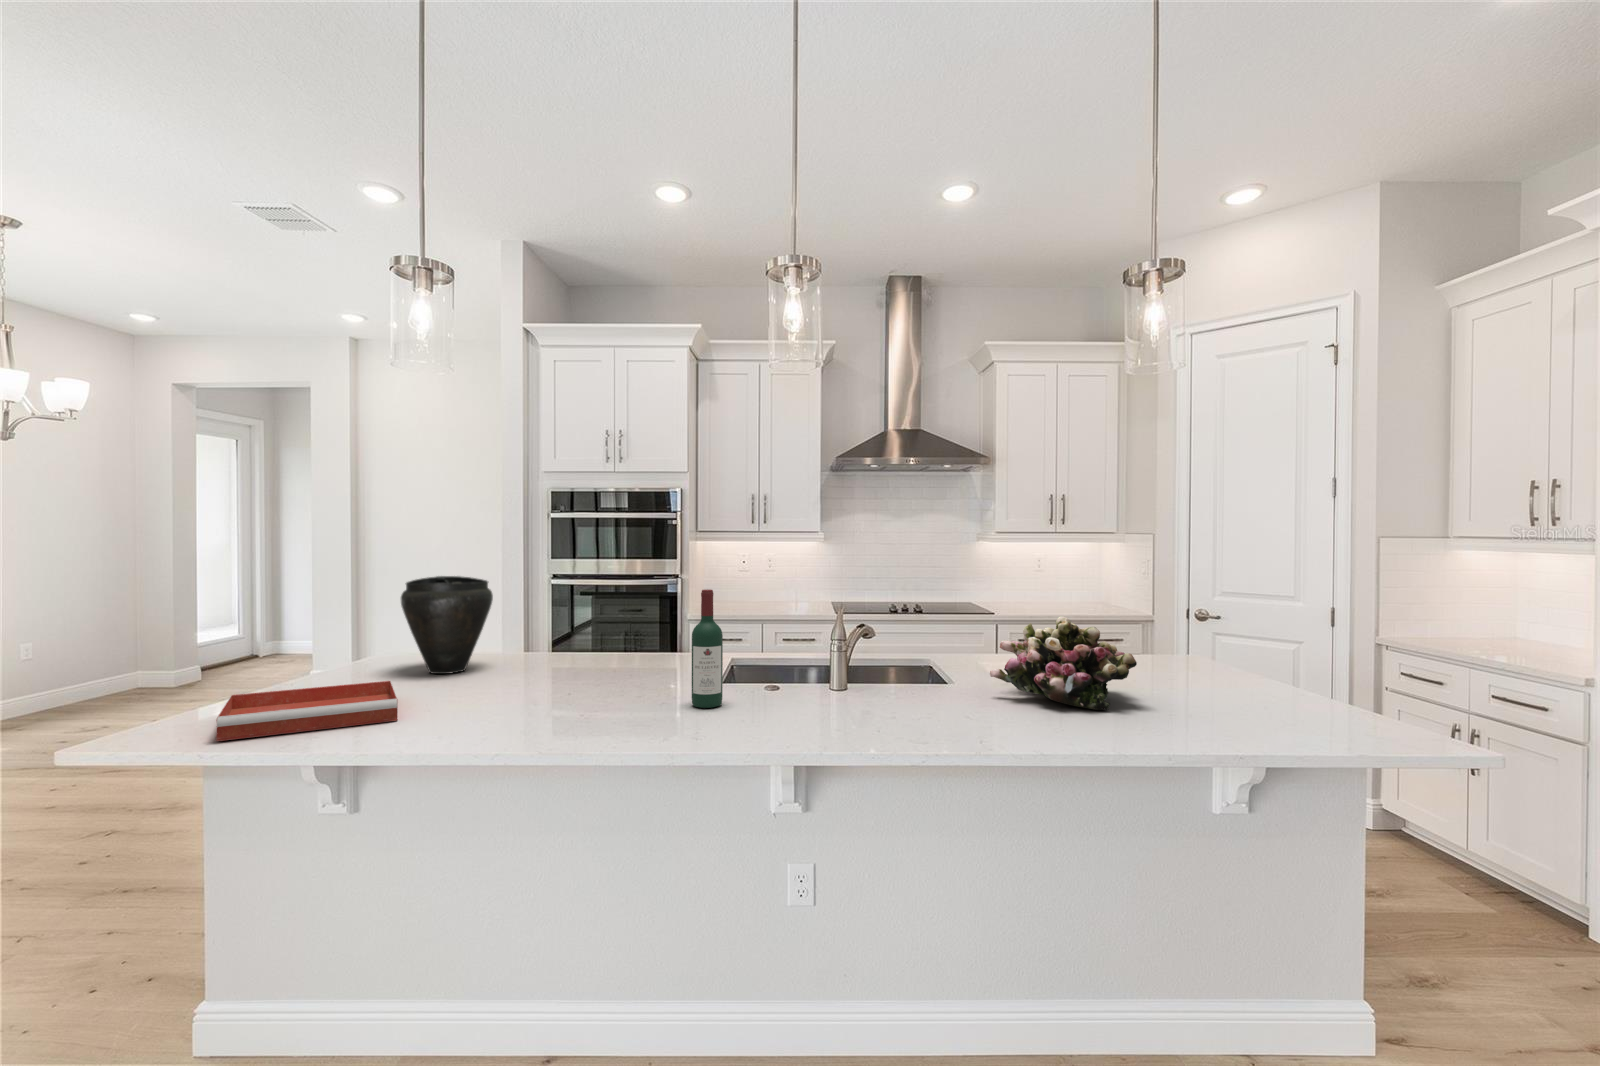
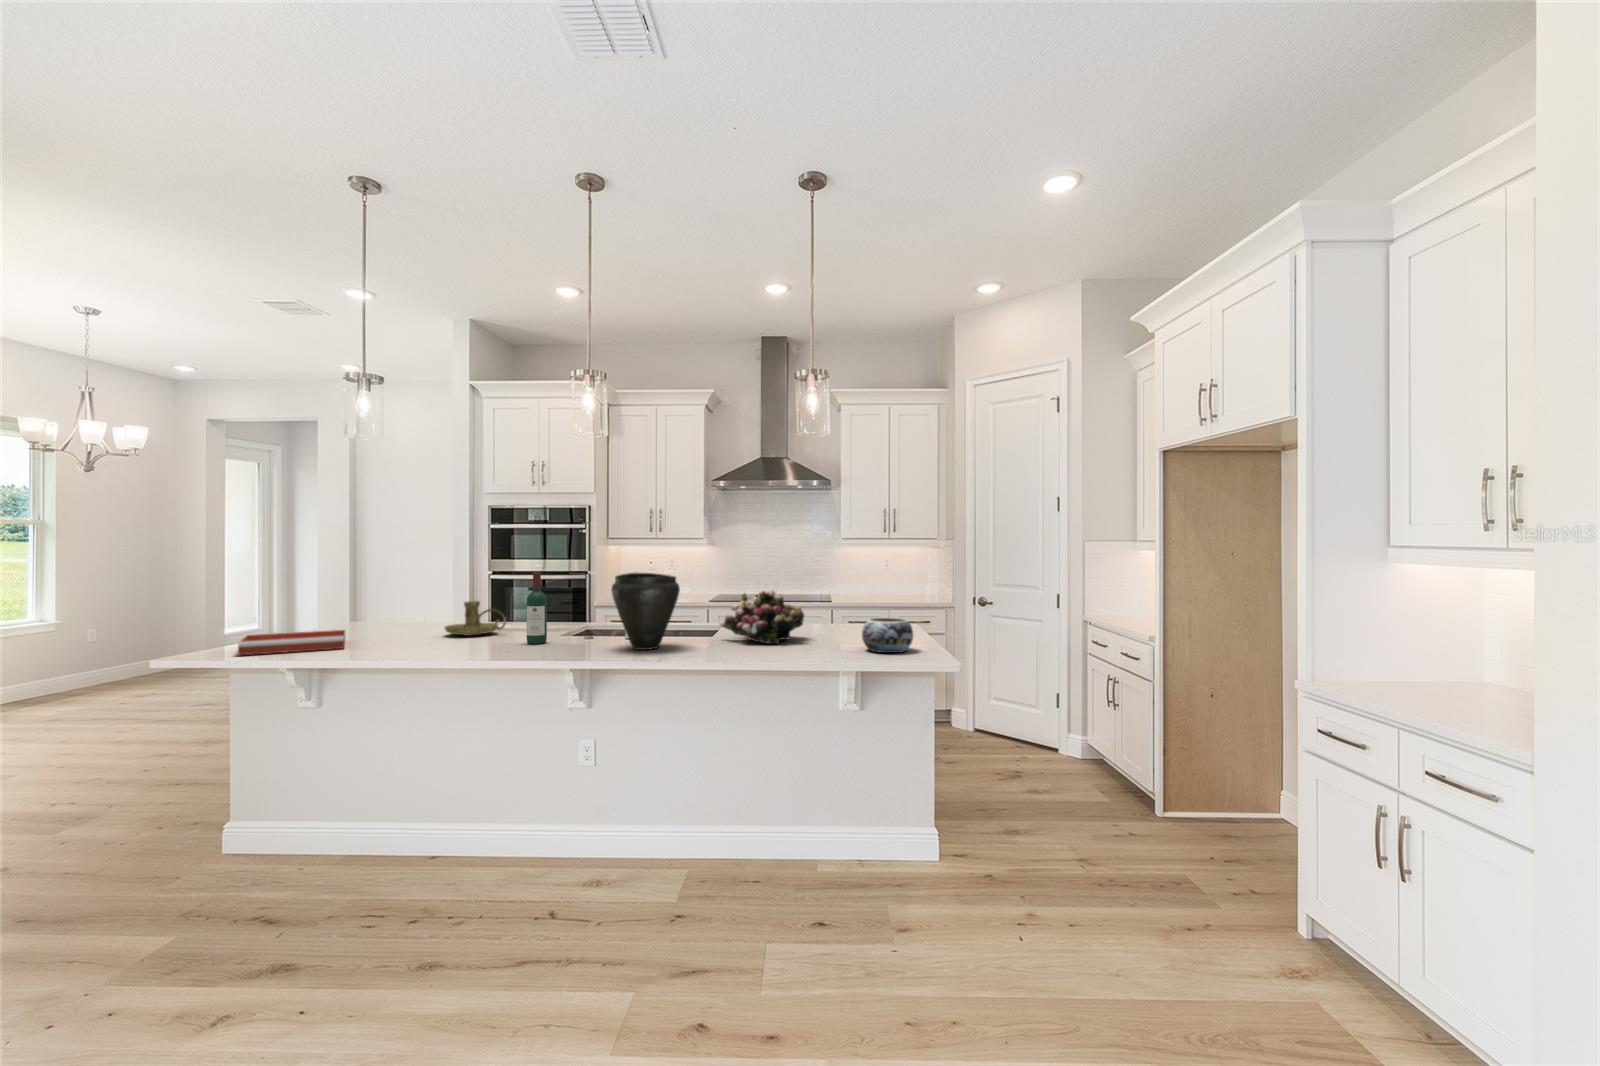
vase: present [401,576,493,674] -> present [611,573,680,650]
candle holder: none [542,631,638,686] -> present [445,601,506,636]
decorative bowl: none [1271,670,1375,735] -> present [862,618,913,653]

